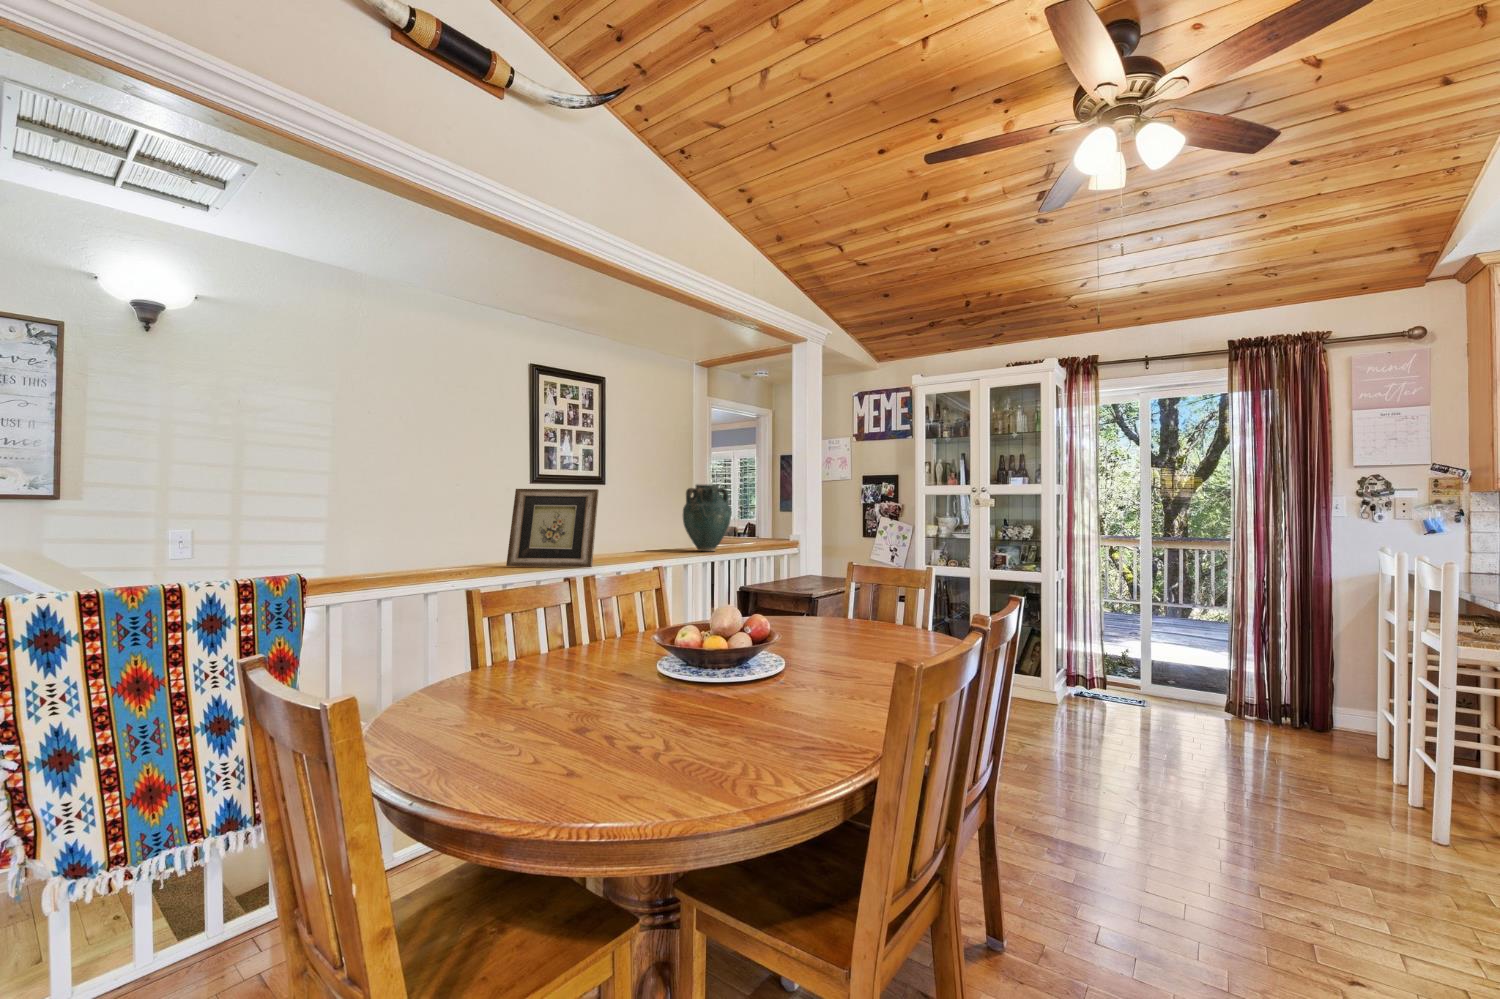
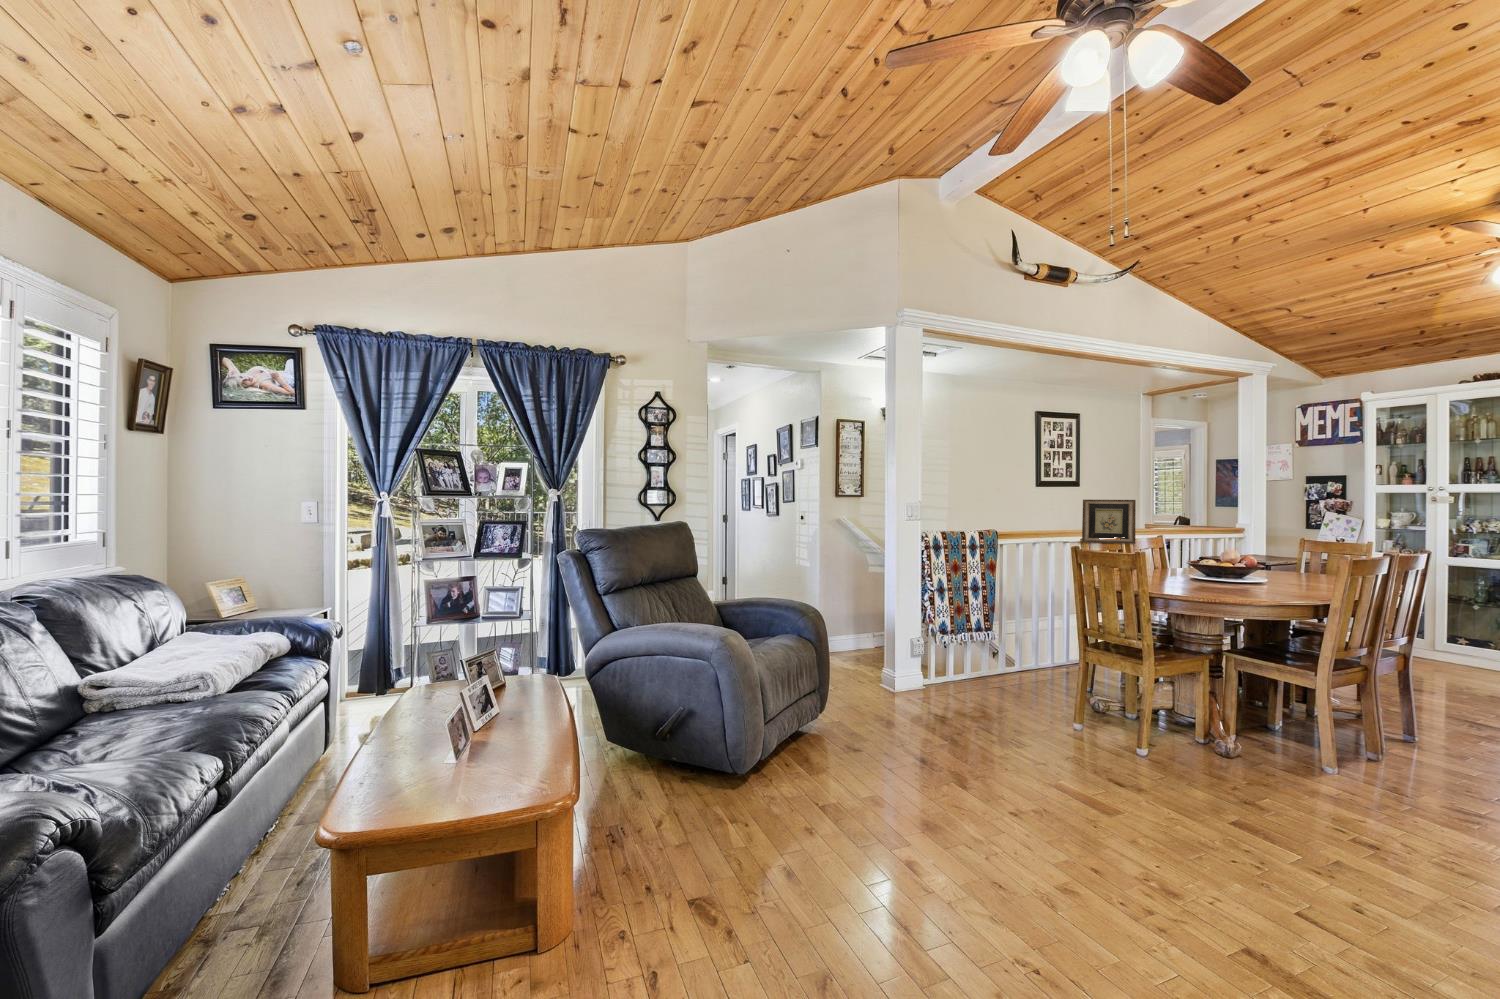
vase: present [683,484,731,551] -> none [1165,491,1205,537]

